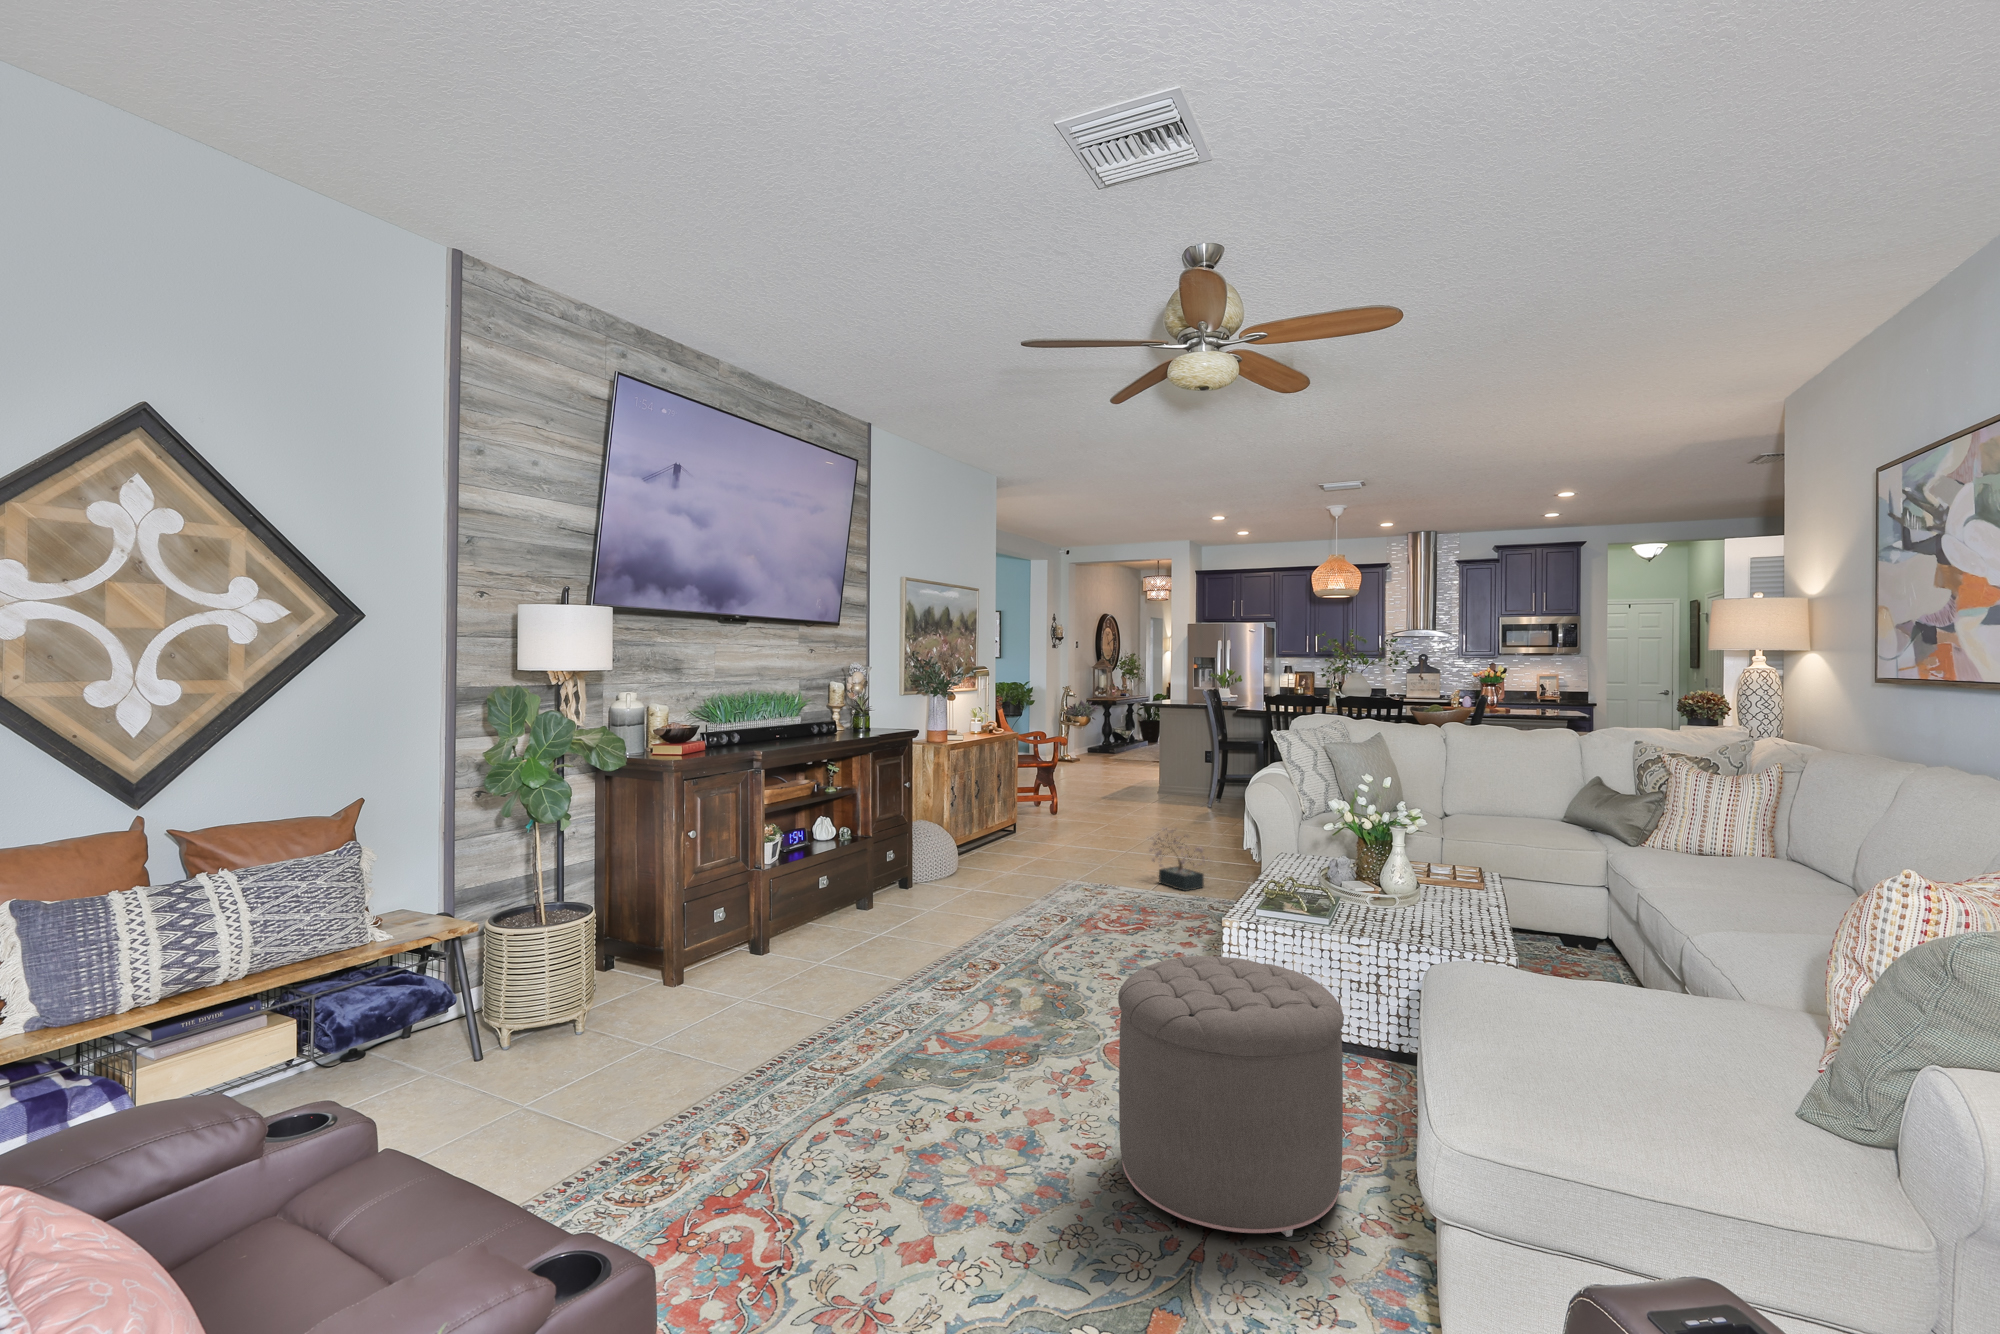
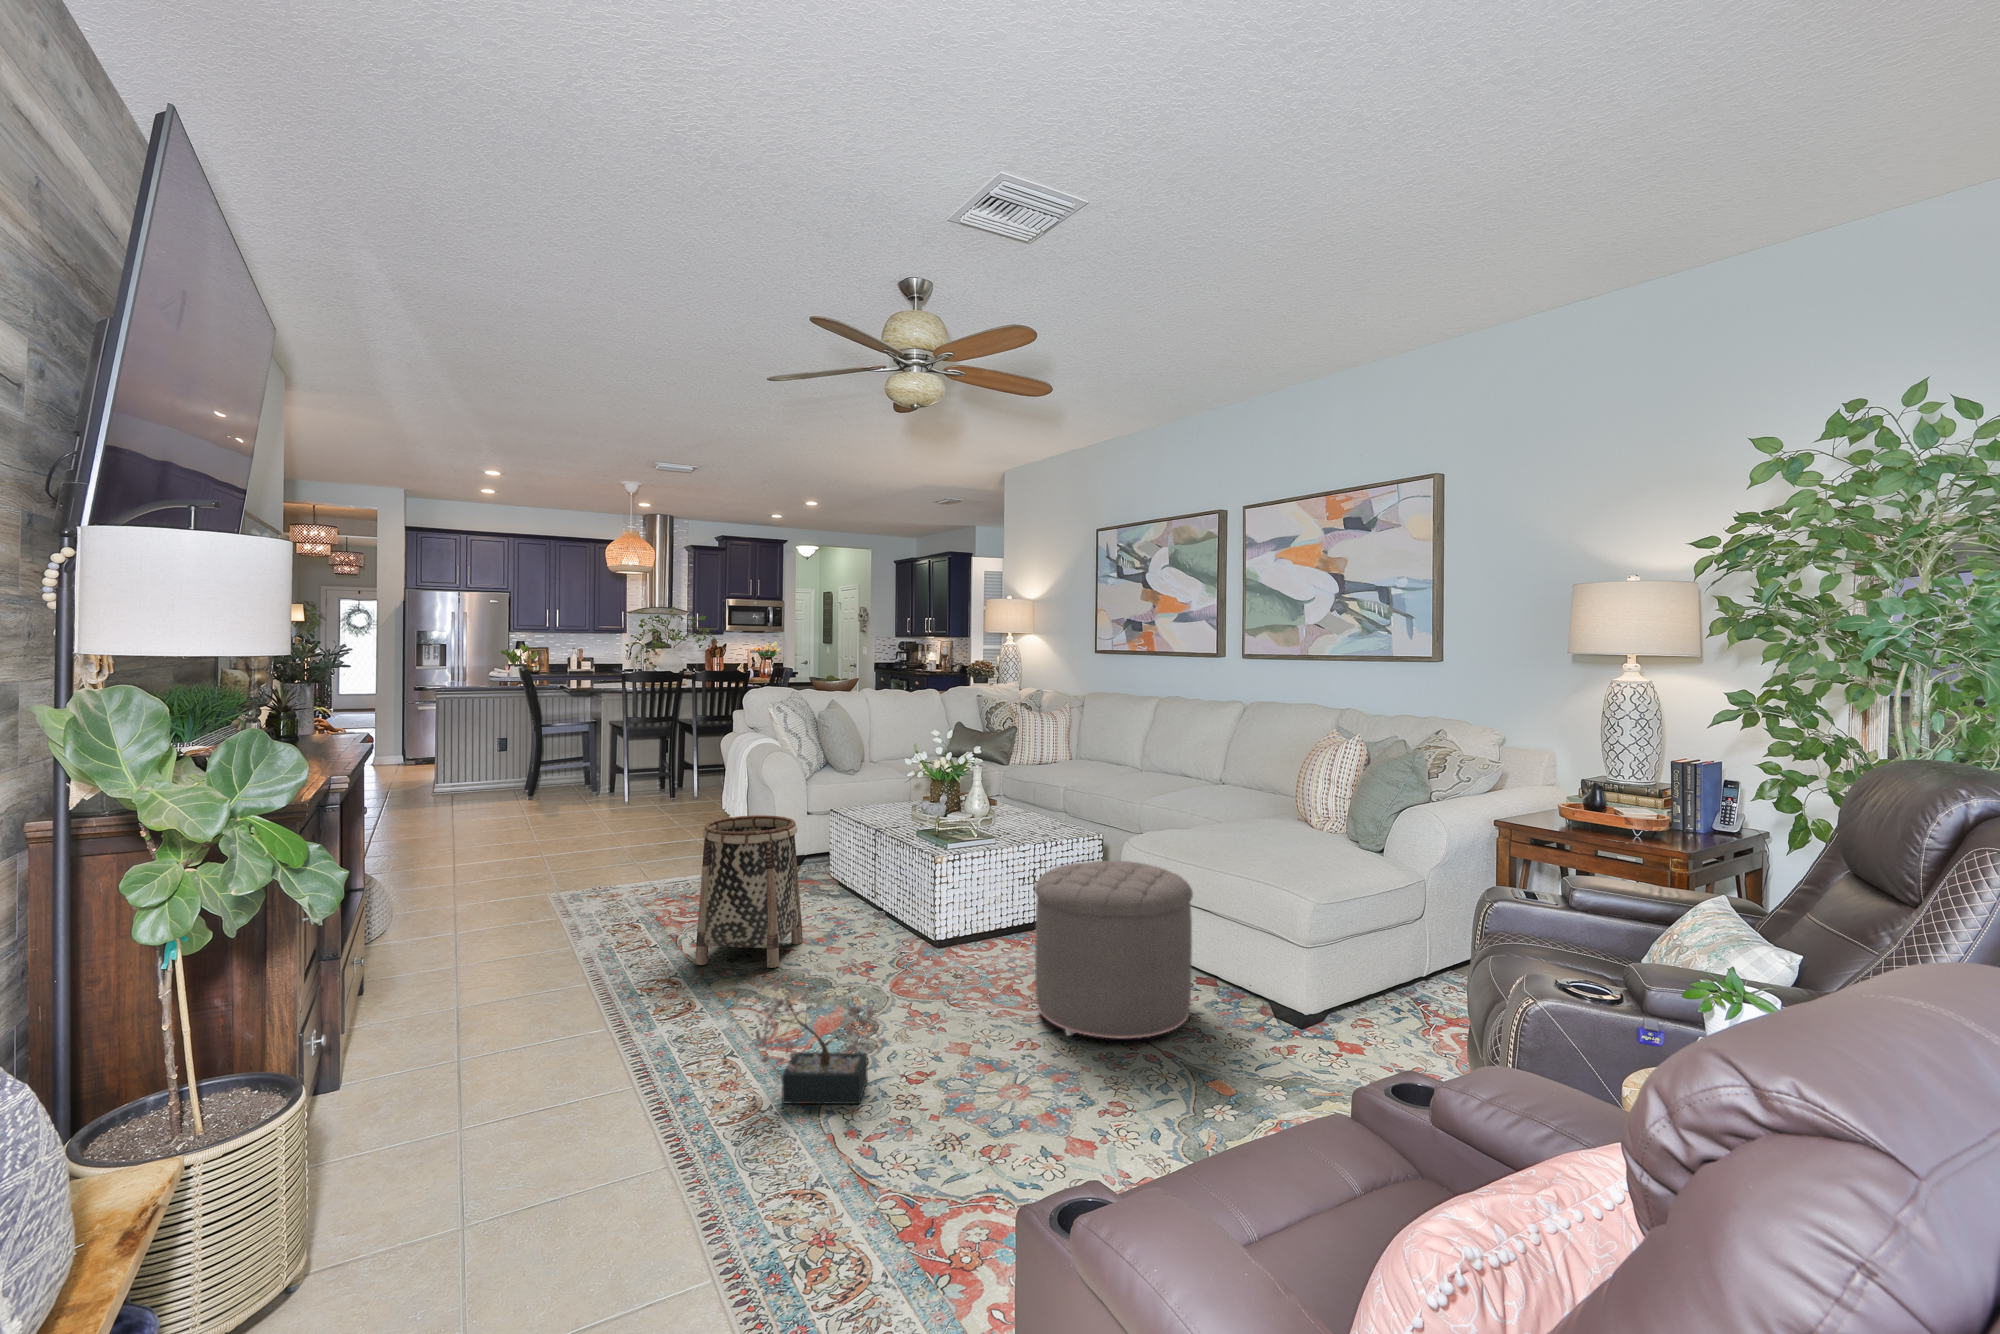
decorative plant: present [1150,828,1205,891] -> present [756,977,885,1104]
basket: none [1029,834,1138,989] -> present [696,815,803,968]

